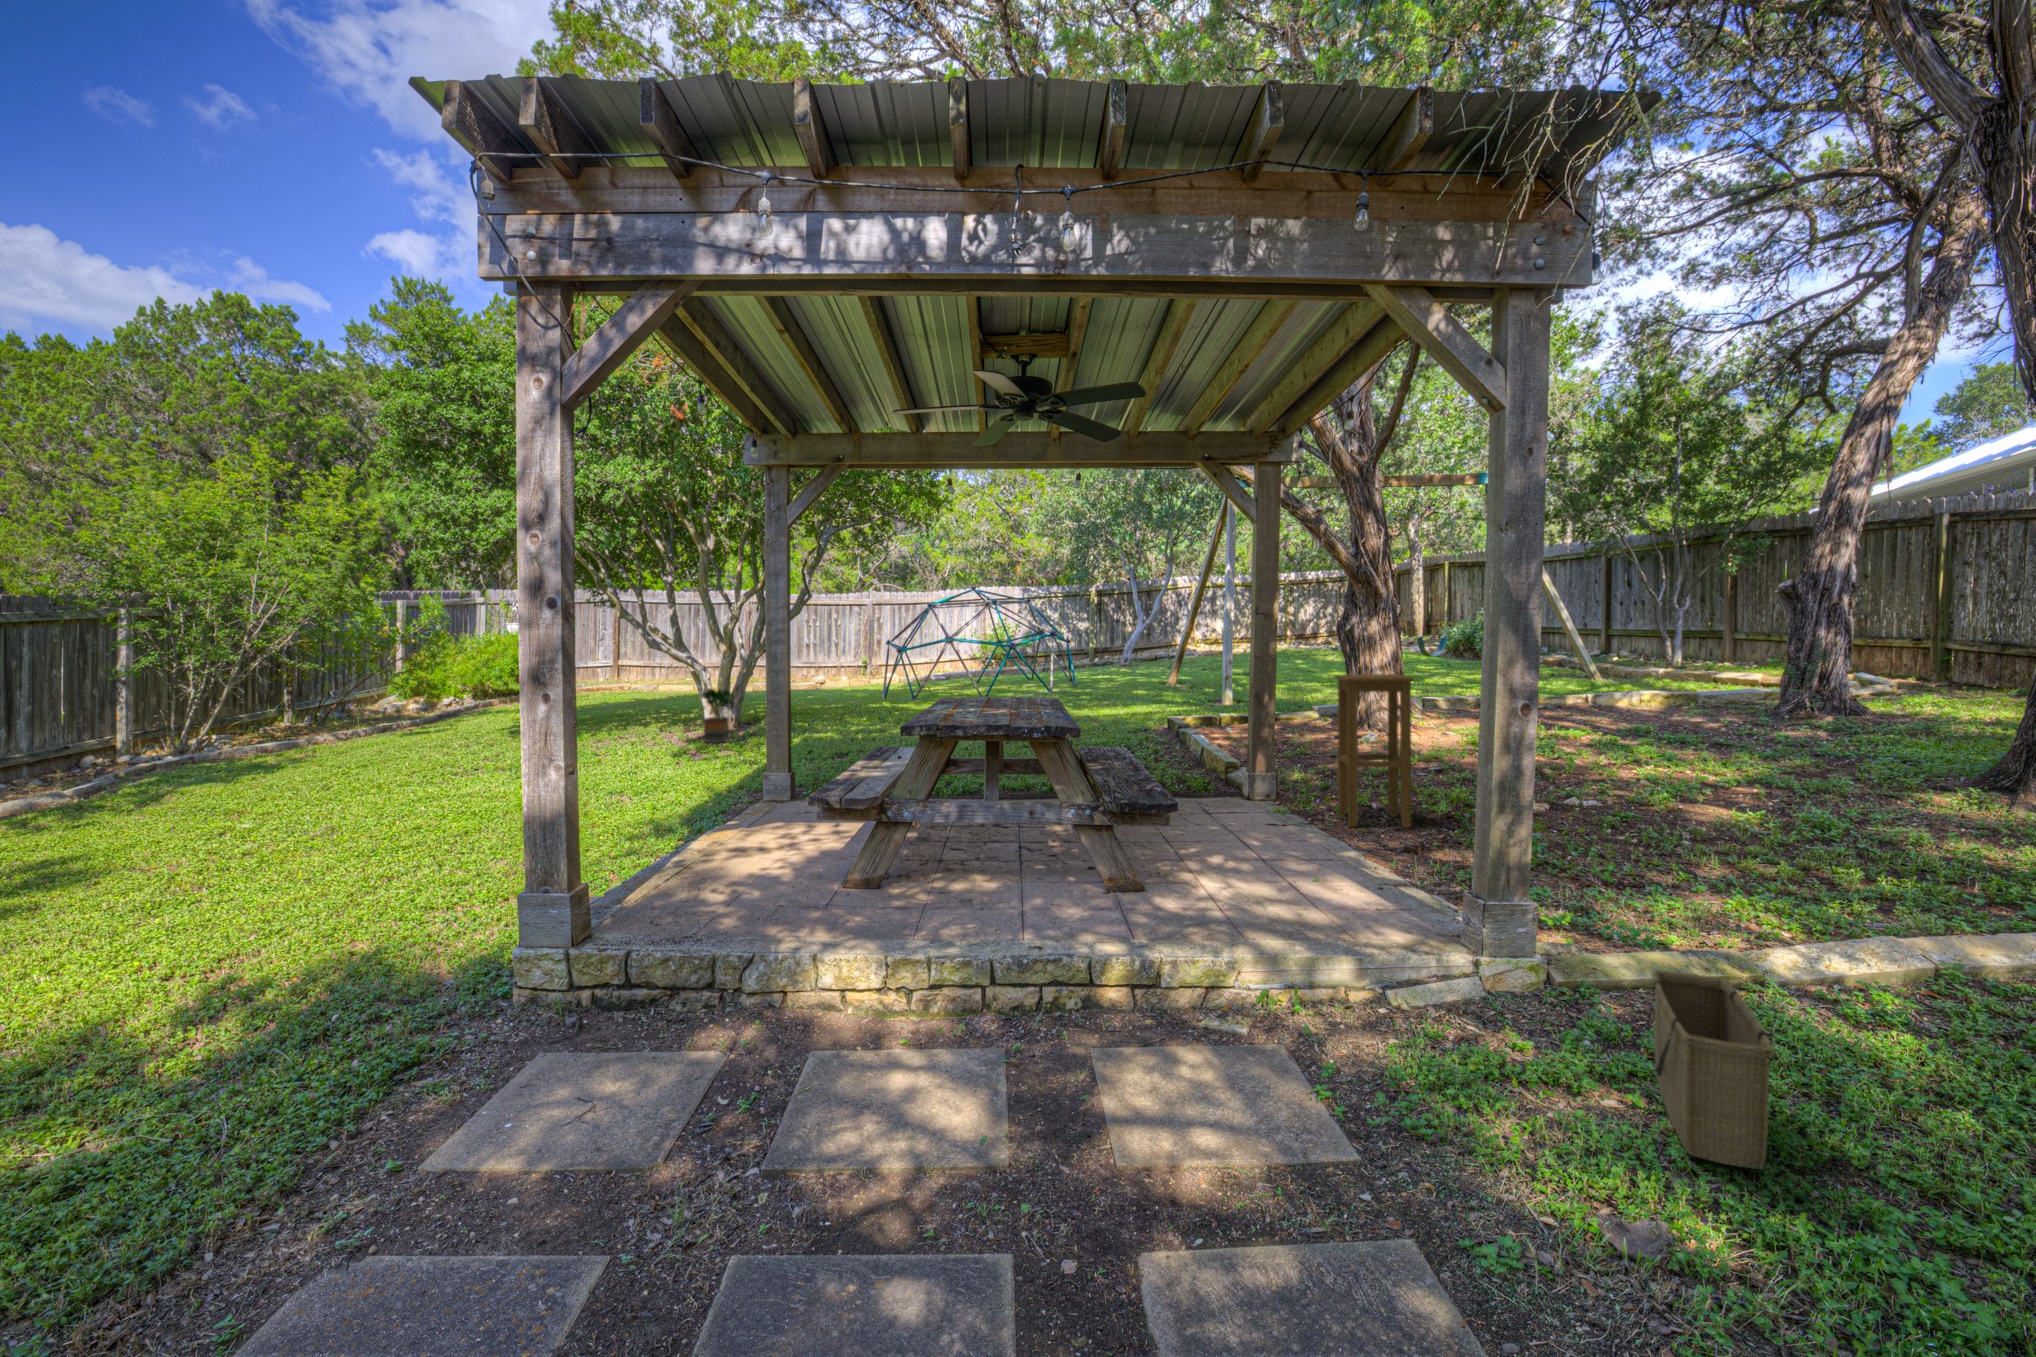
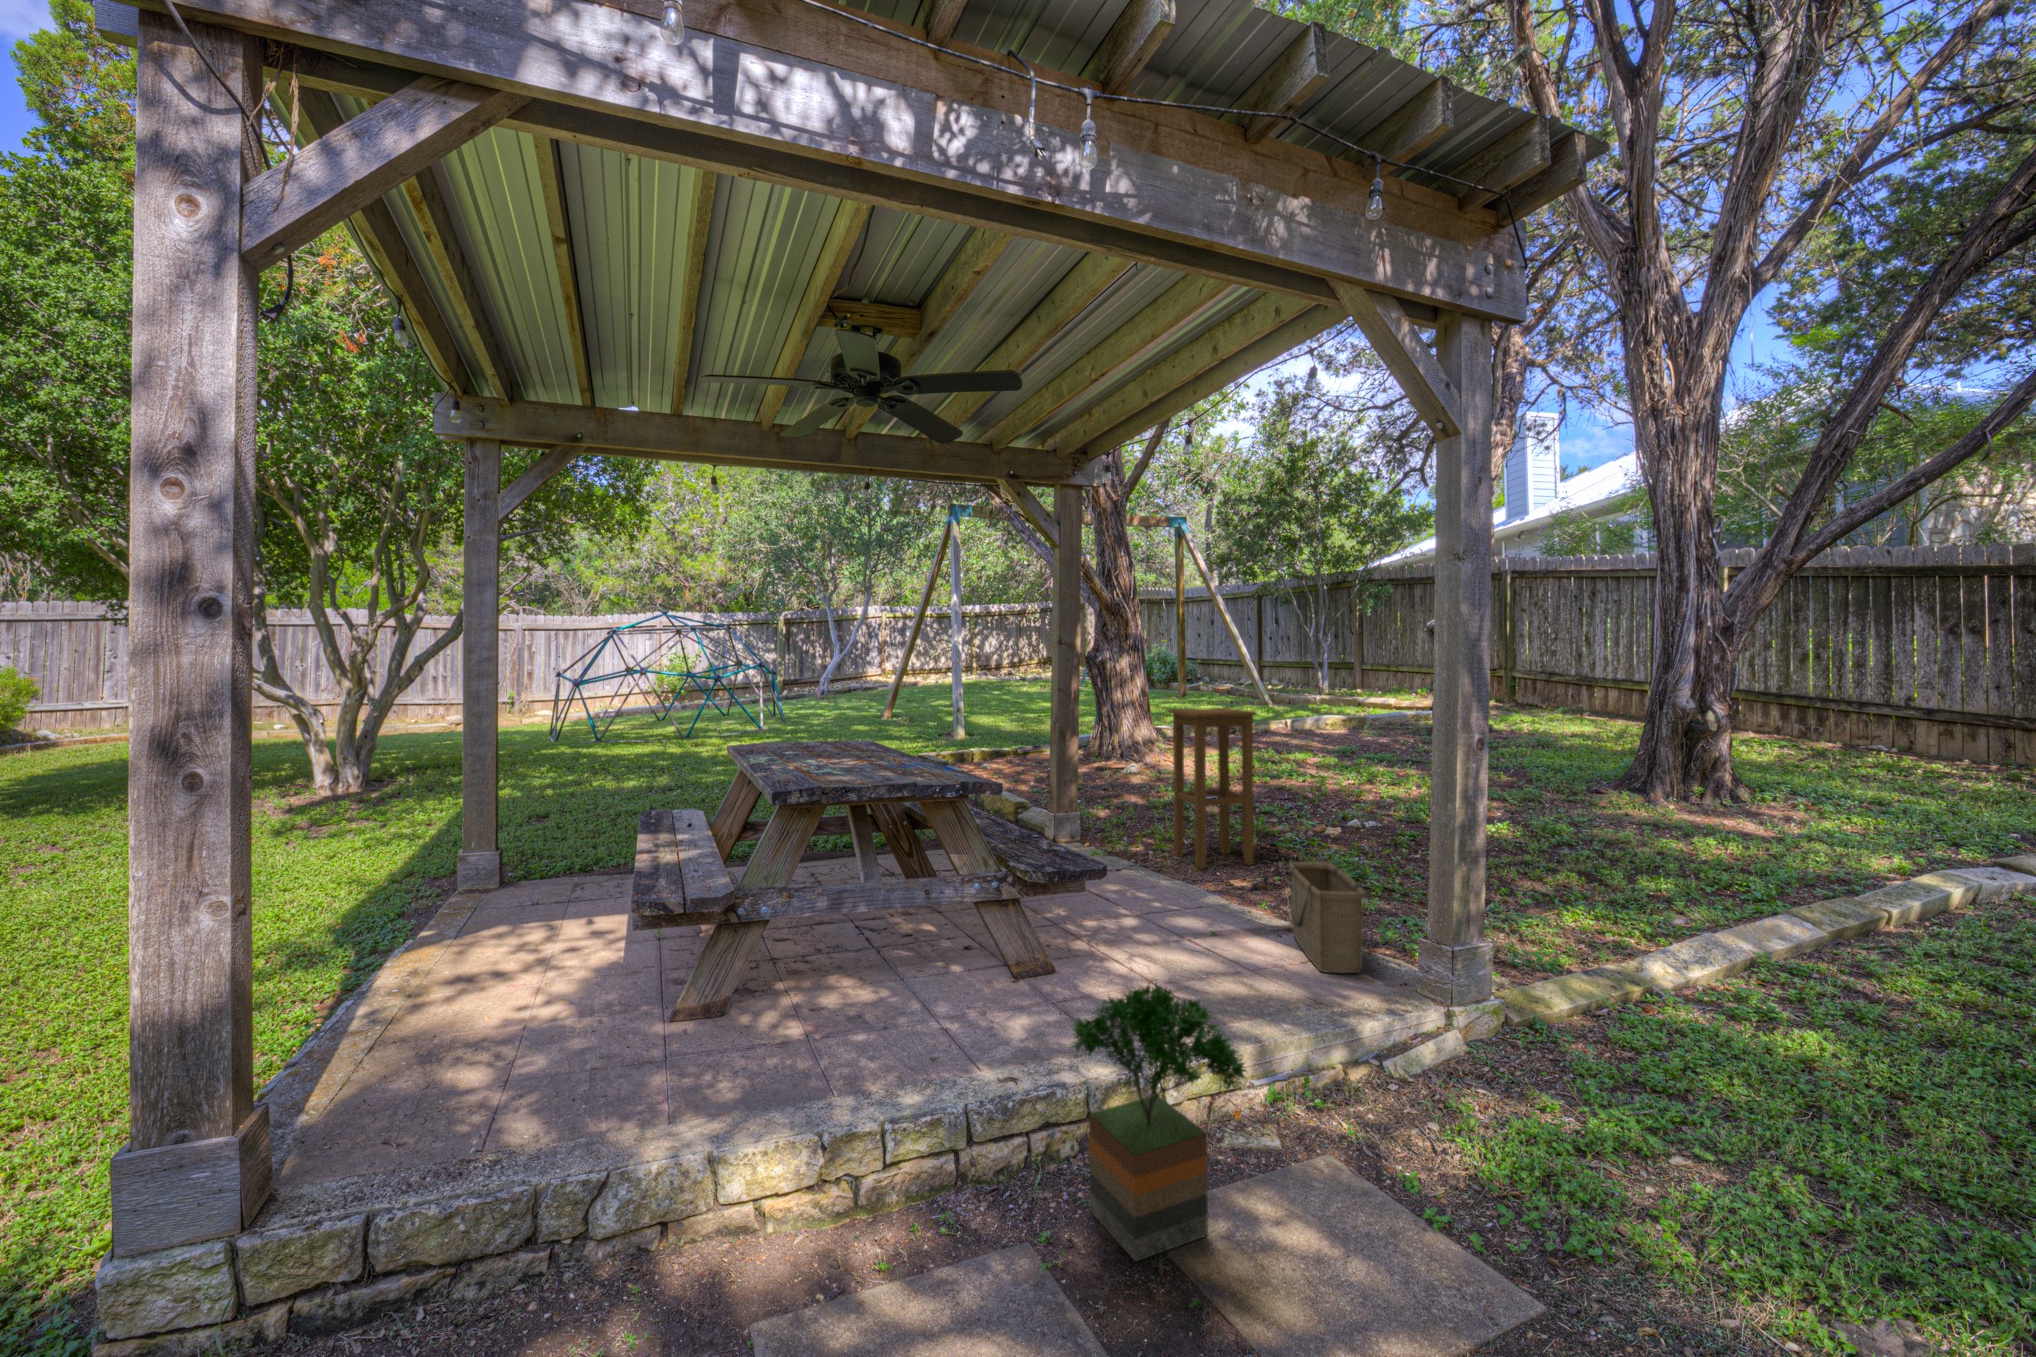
potted tree: present [700,689,733,743] -> present [1069,983,1246,1261]
basket: present [1648,970,1774,1169] -> present [1289,862,1365,973]

